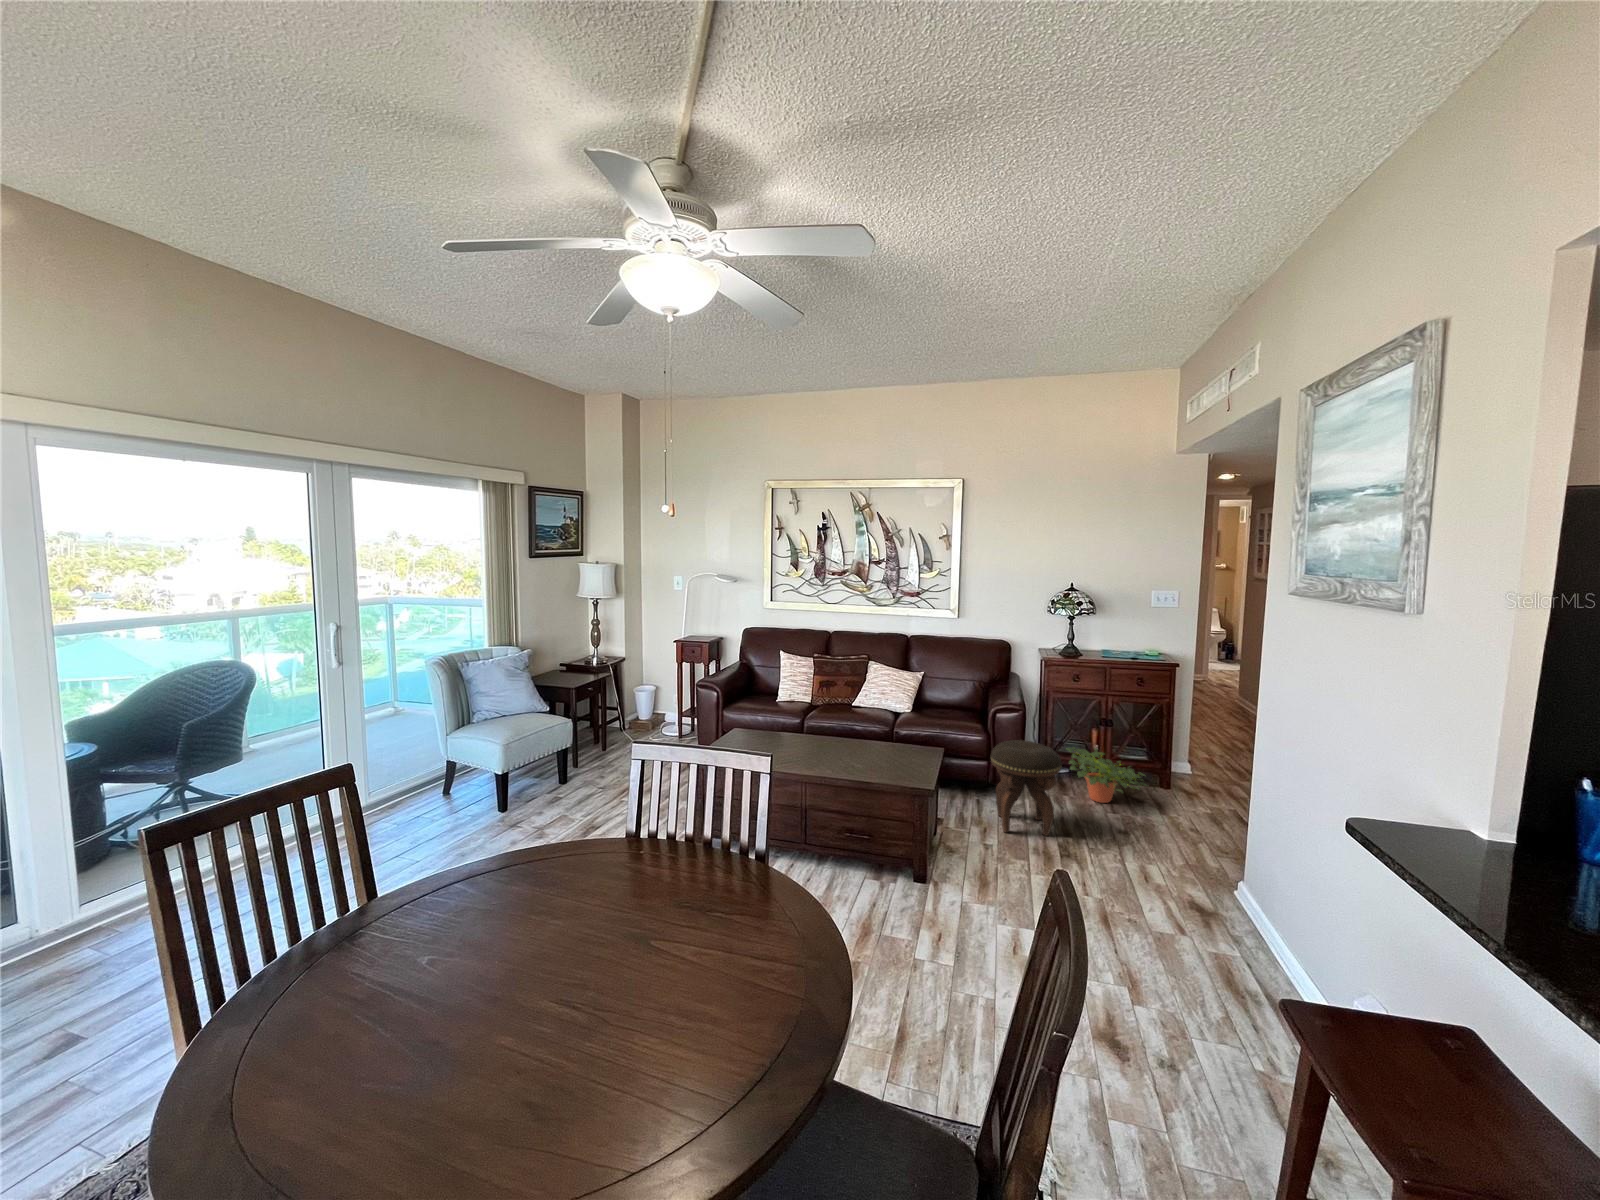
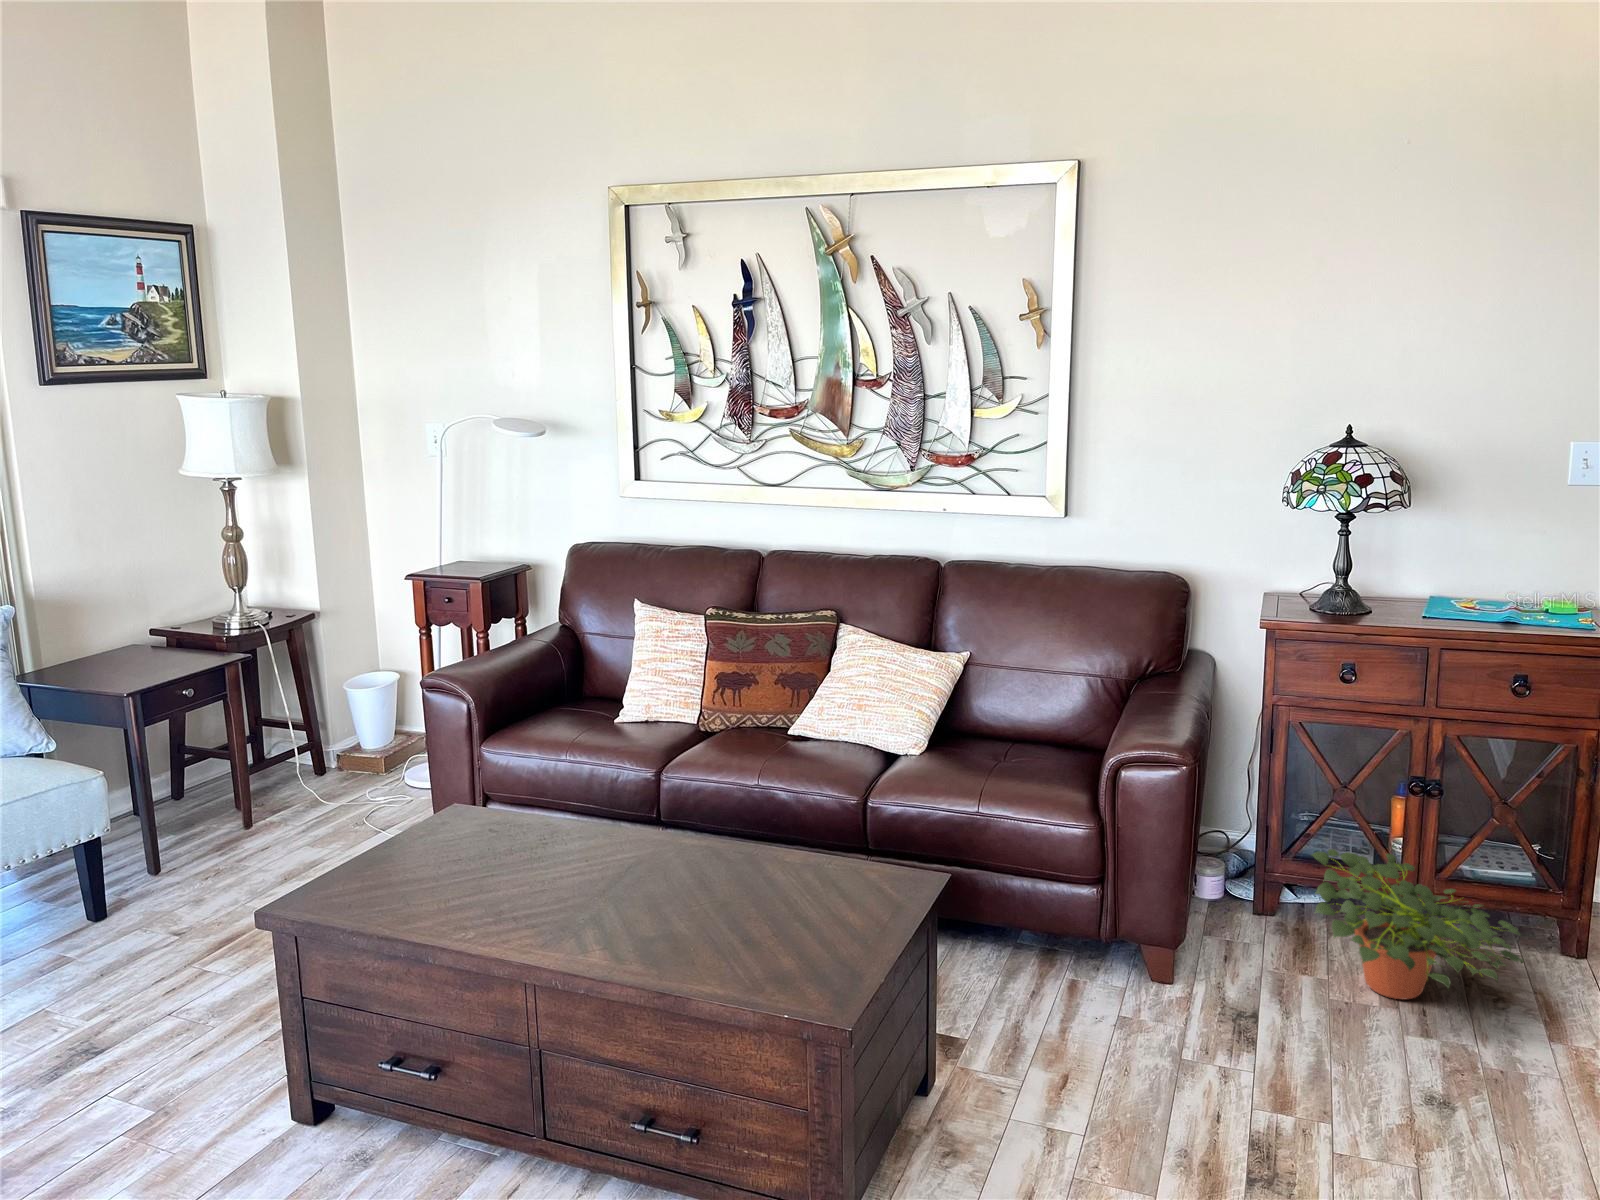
footstool: present [991,740,1062,836] -> none [1087,847,1275,1109]

